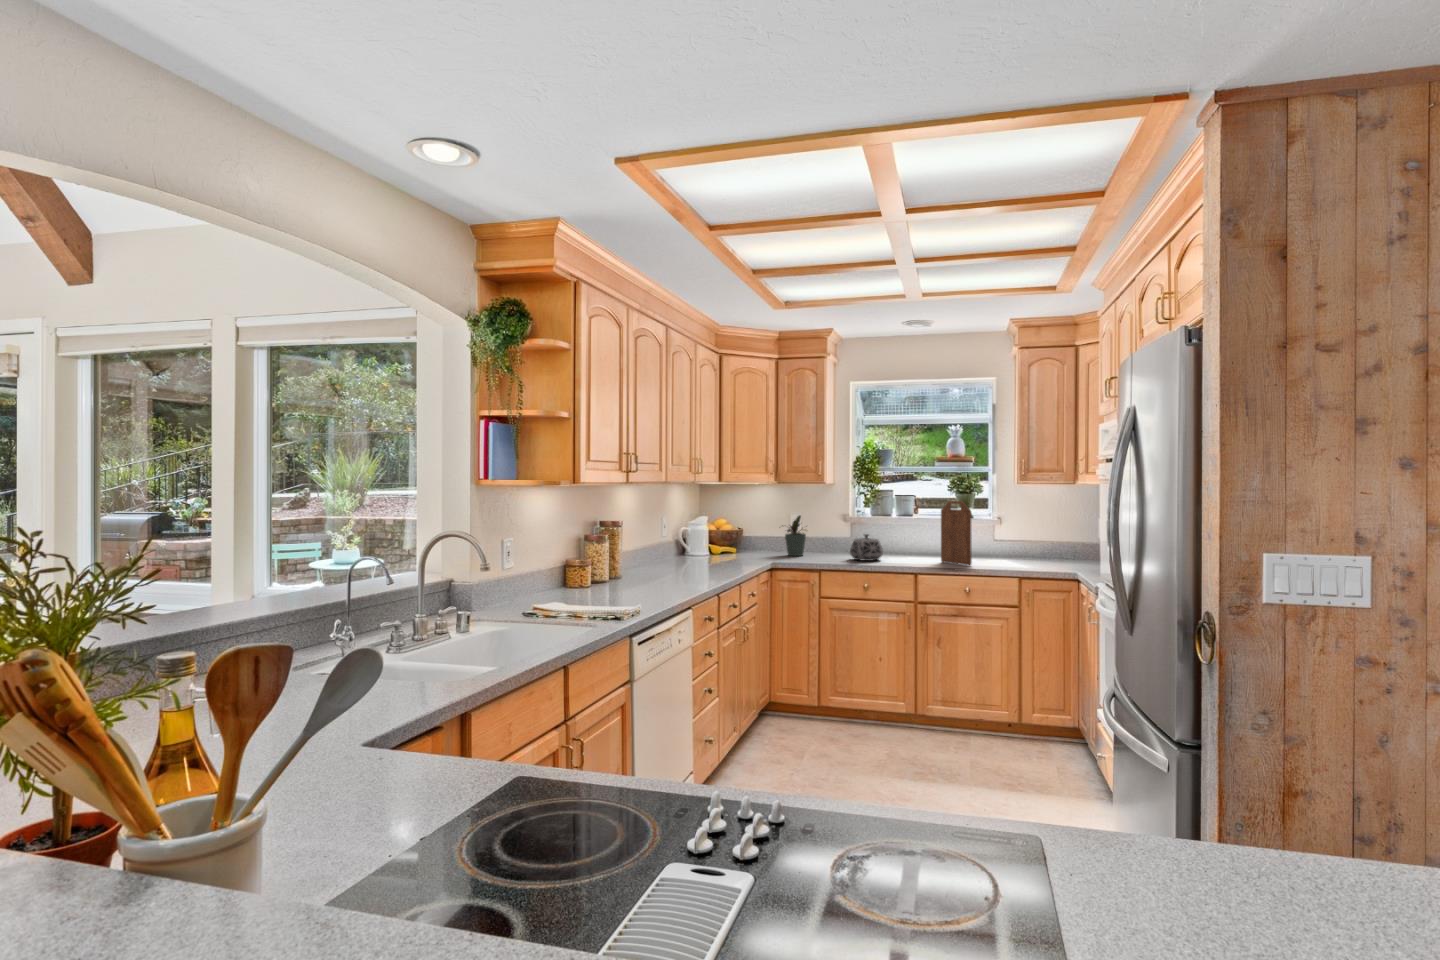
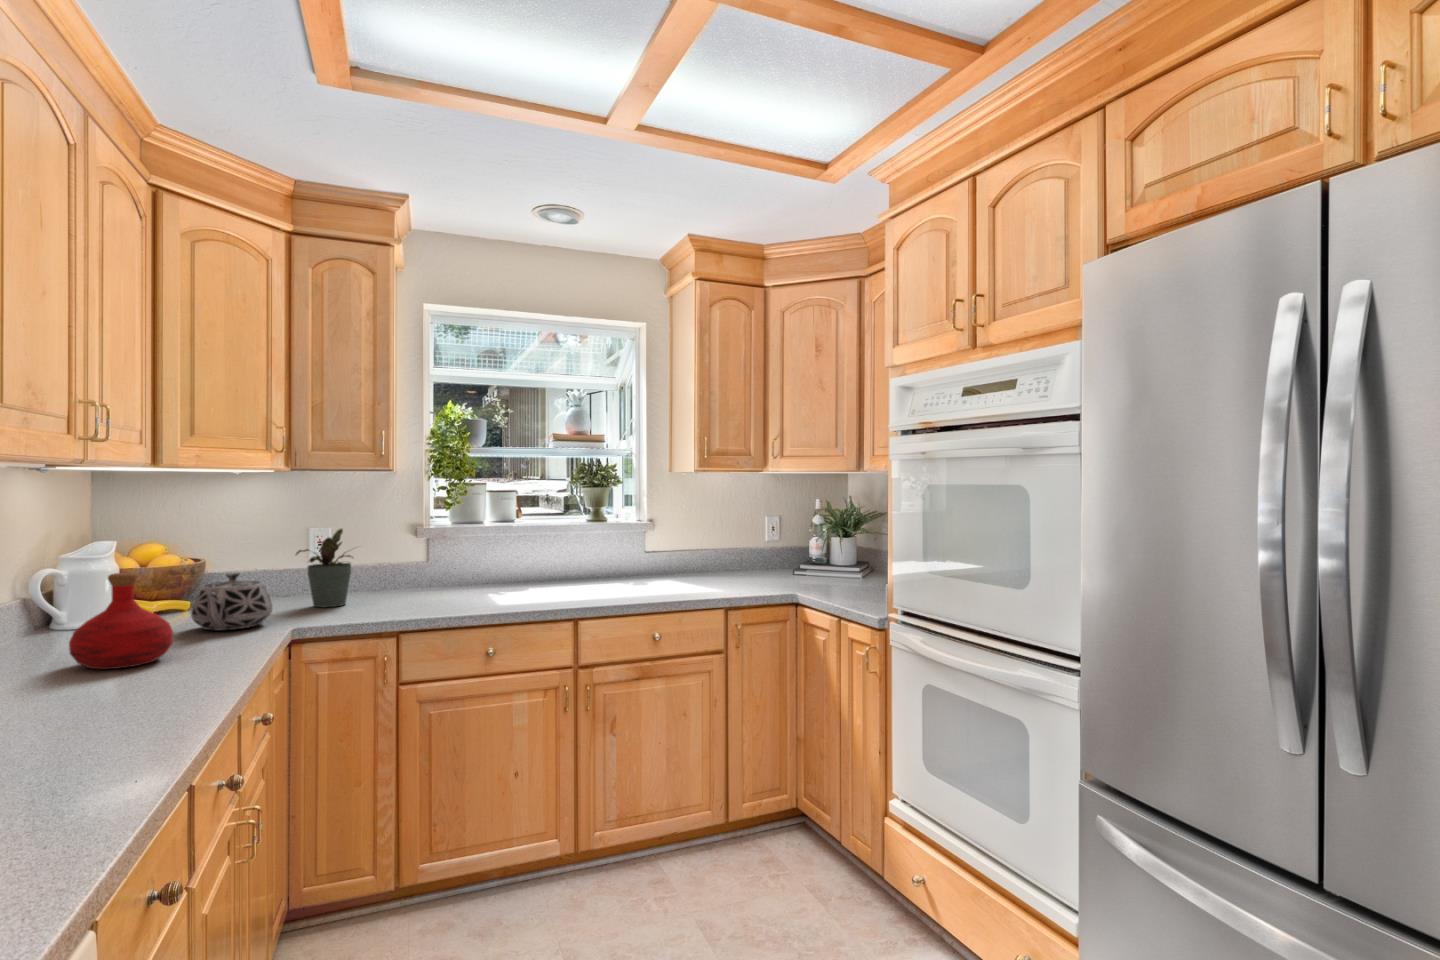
cutting board: present [941,501,972,565] -> none [597,497,651,597]
bottle: none [685,530,719,569] -> present [69,572,173,669]
teapot: present [850,534,883,561] -> present [191,573,272,630]

